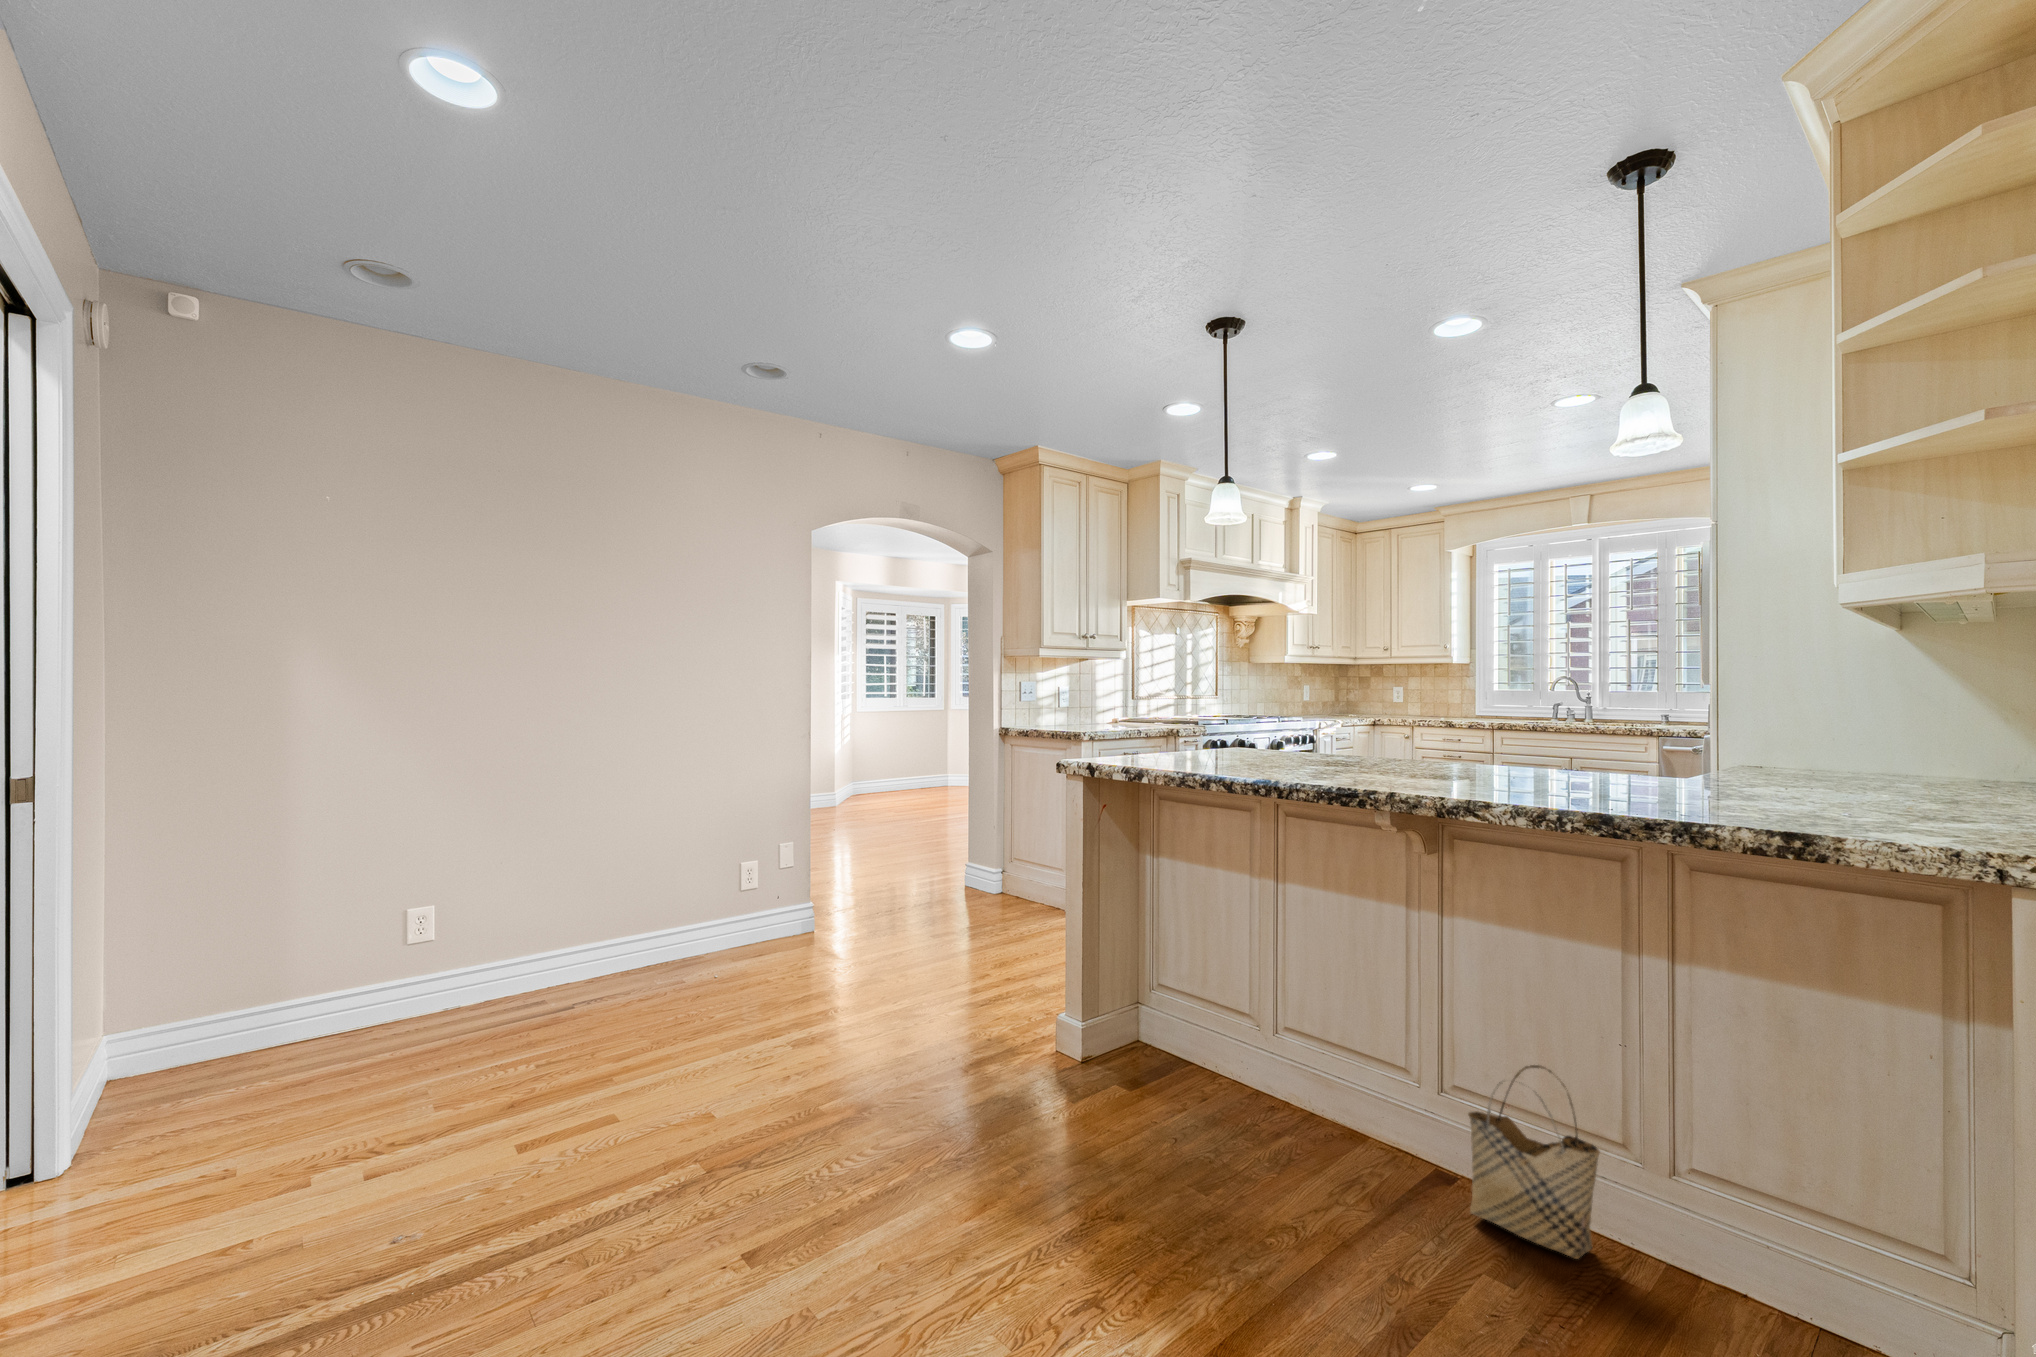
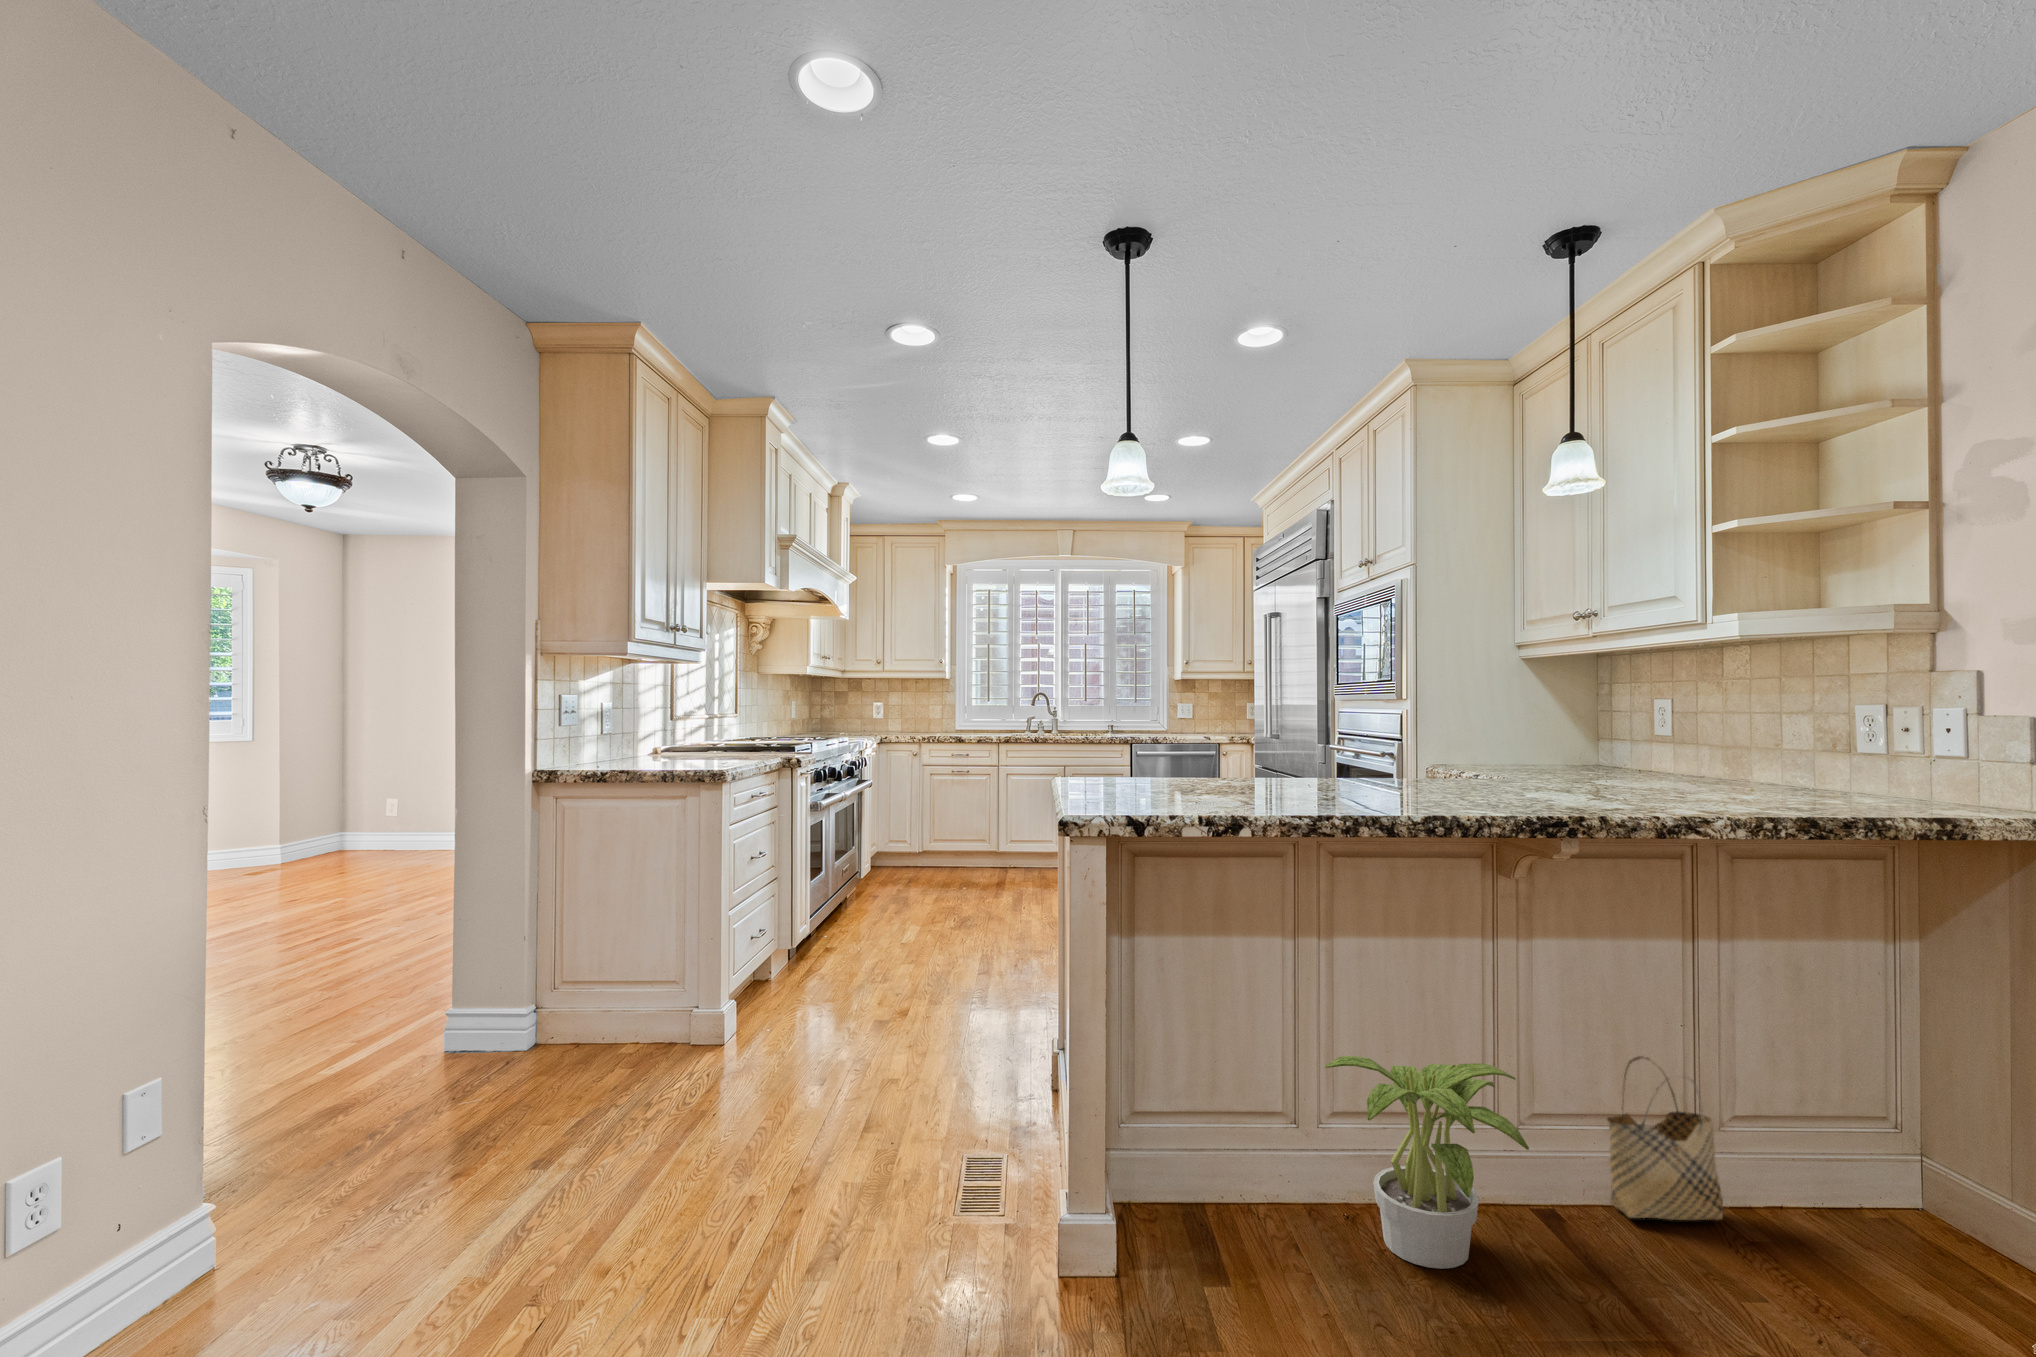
potted plant: none [1160,974,1358,1166] -> present [1325,1056,1529,1269]

